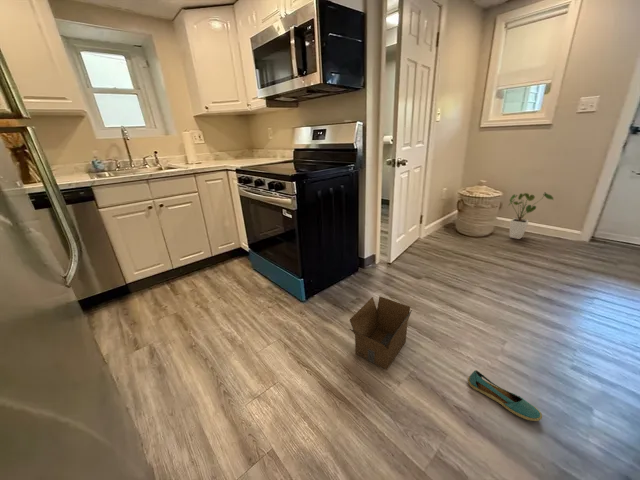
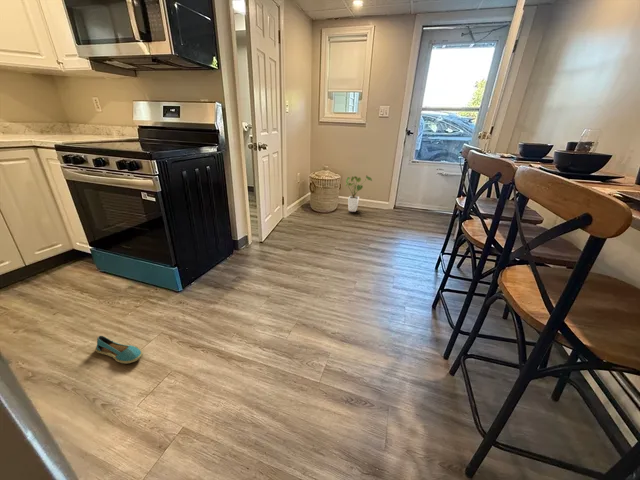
cardboard box: present [350,297,412,370] -> none [239,267,291,326]
shoe: present [468,370,542,421] -> present [95,336,143,363]

